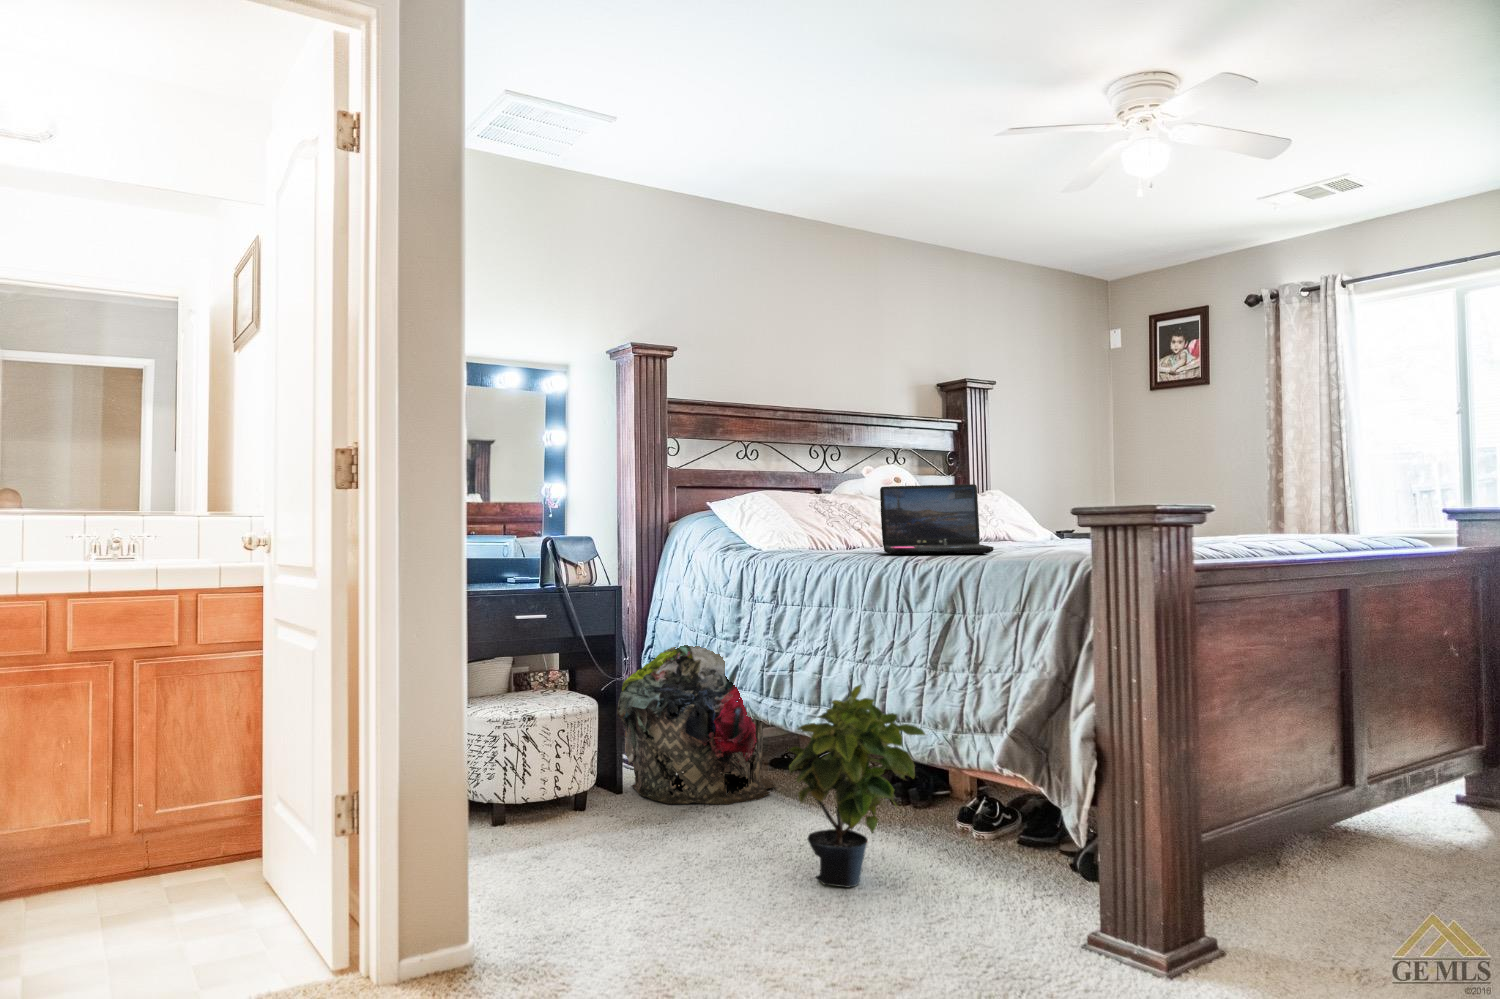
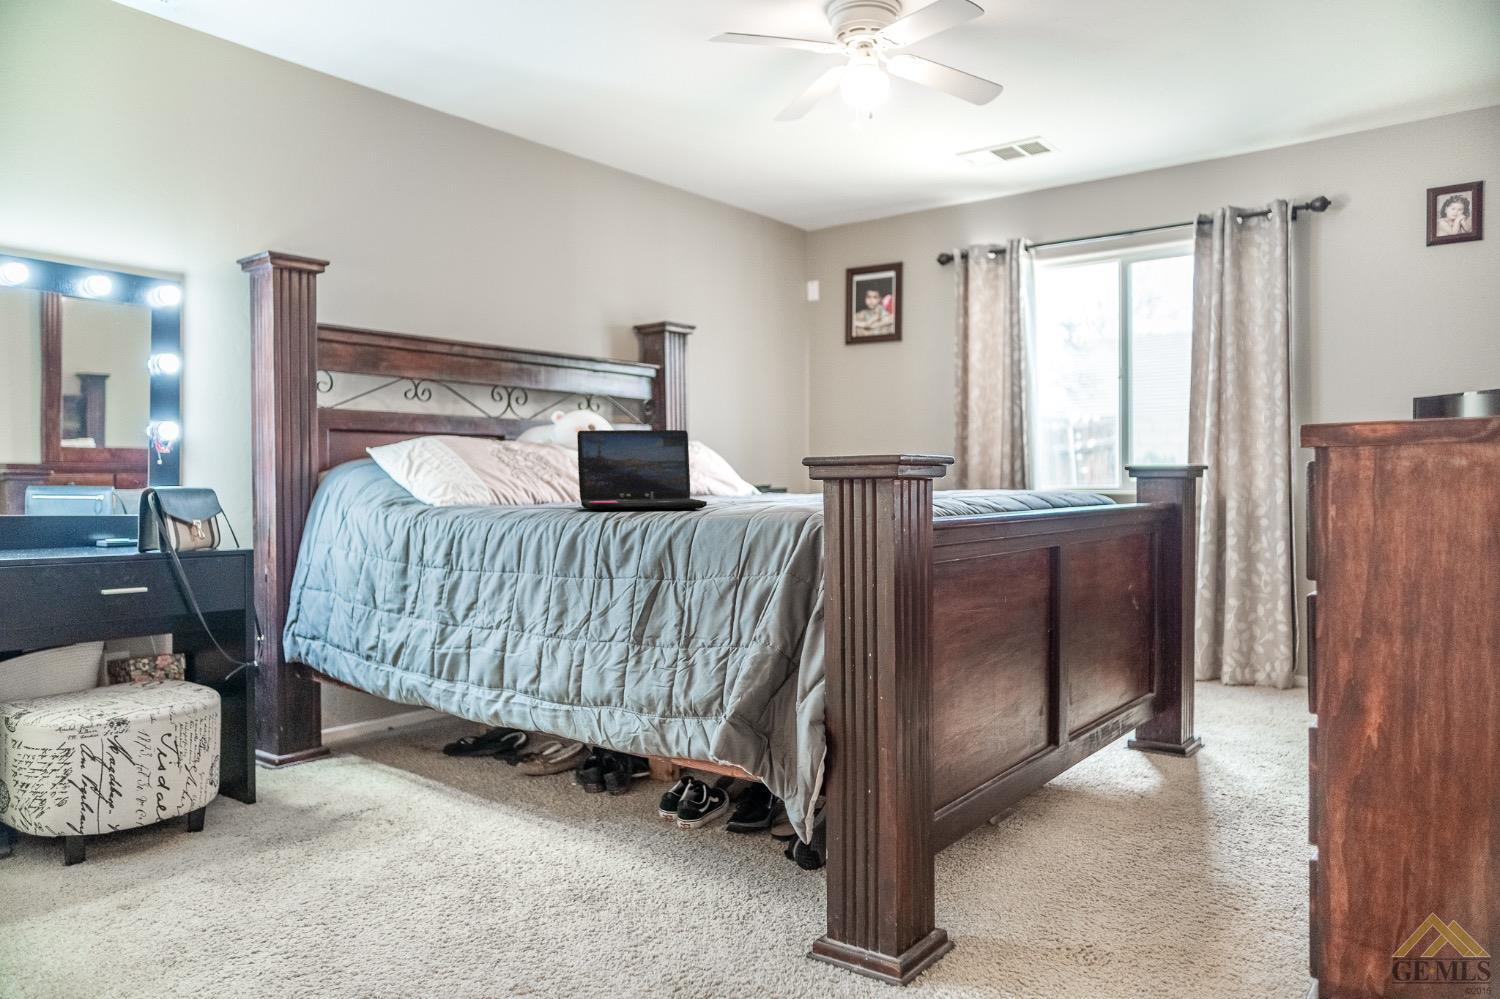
laundry basket: present [617,645,775,804] -> none [246,611,455,815]
potted plant: present [789,685,925,887] -> none [458,666,631,911]

